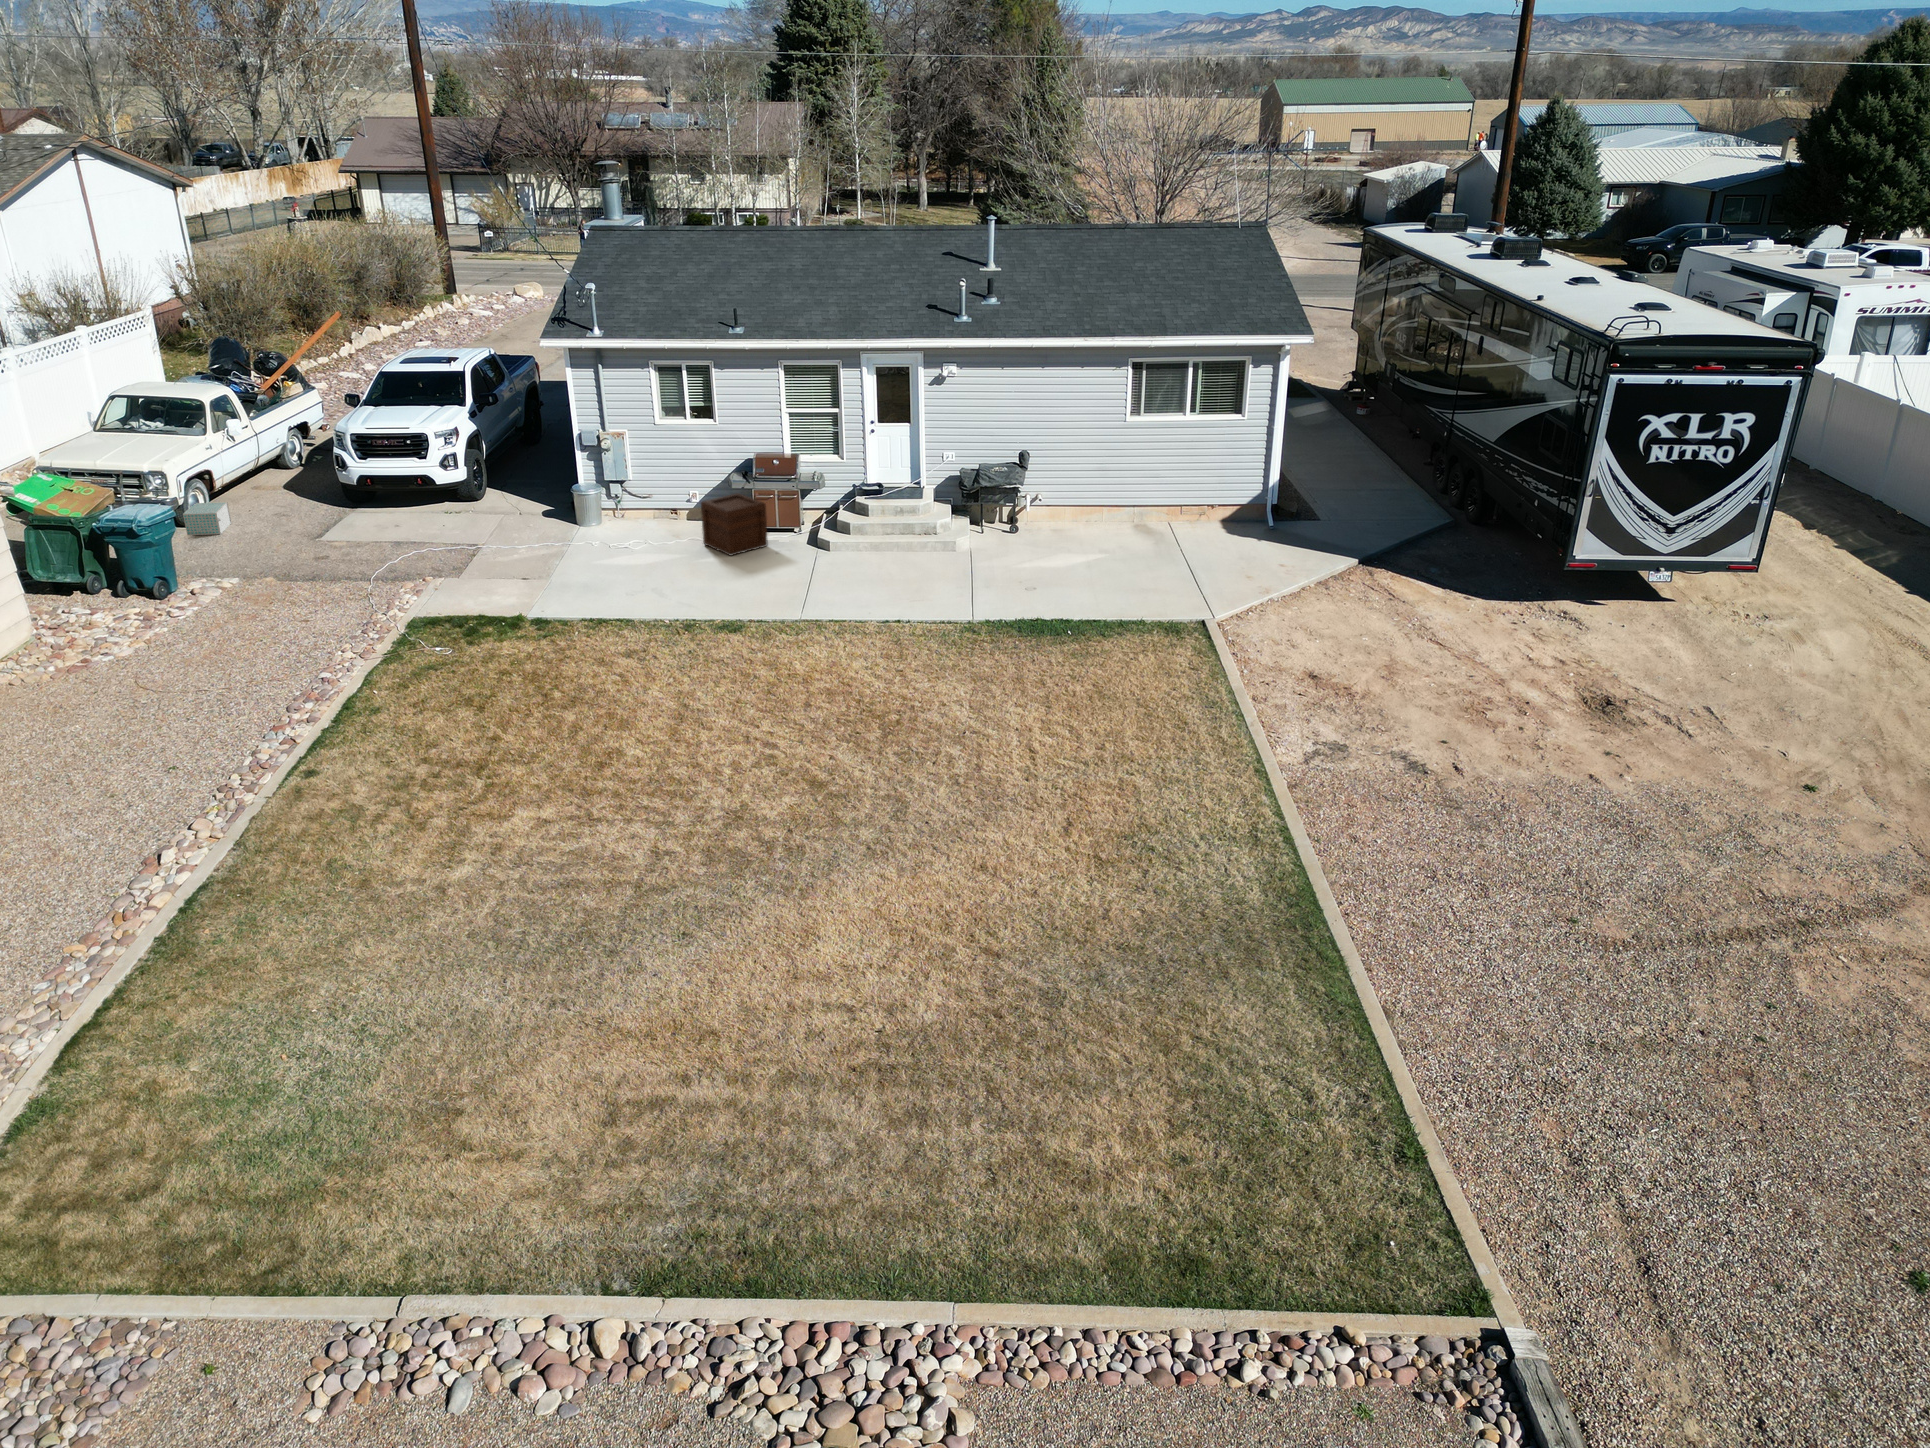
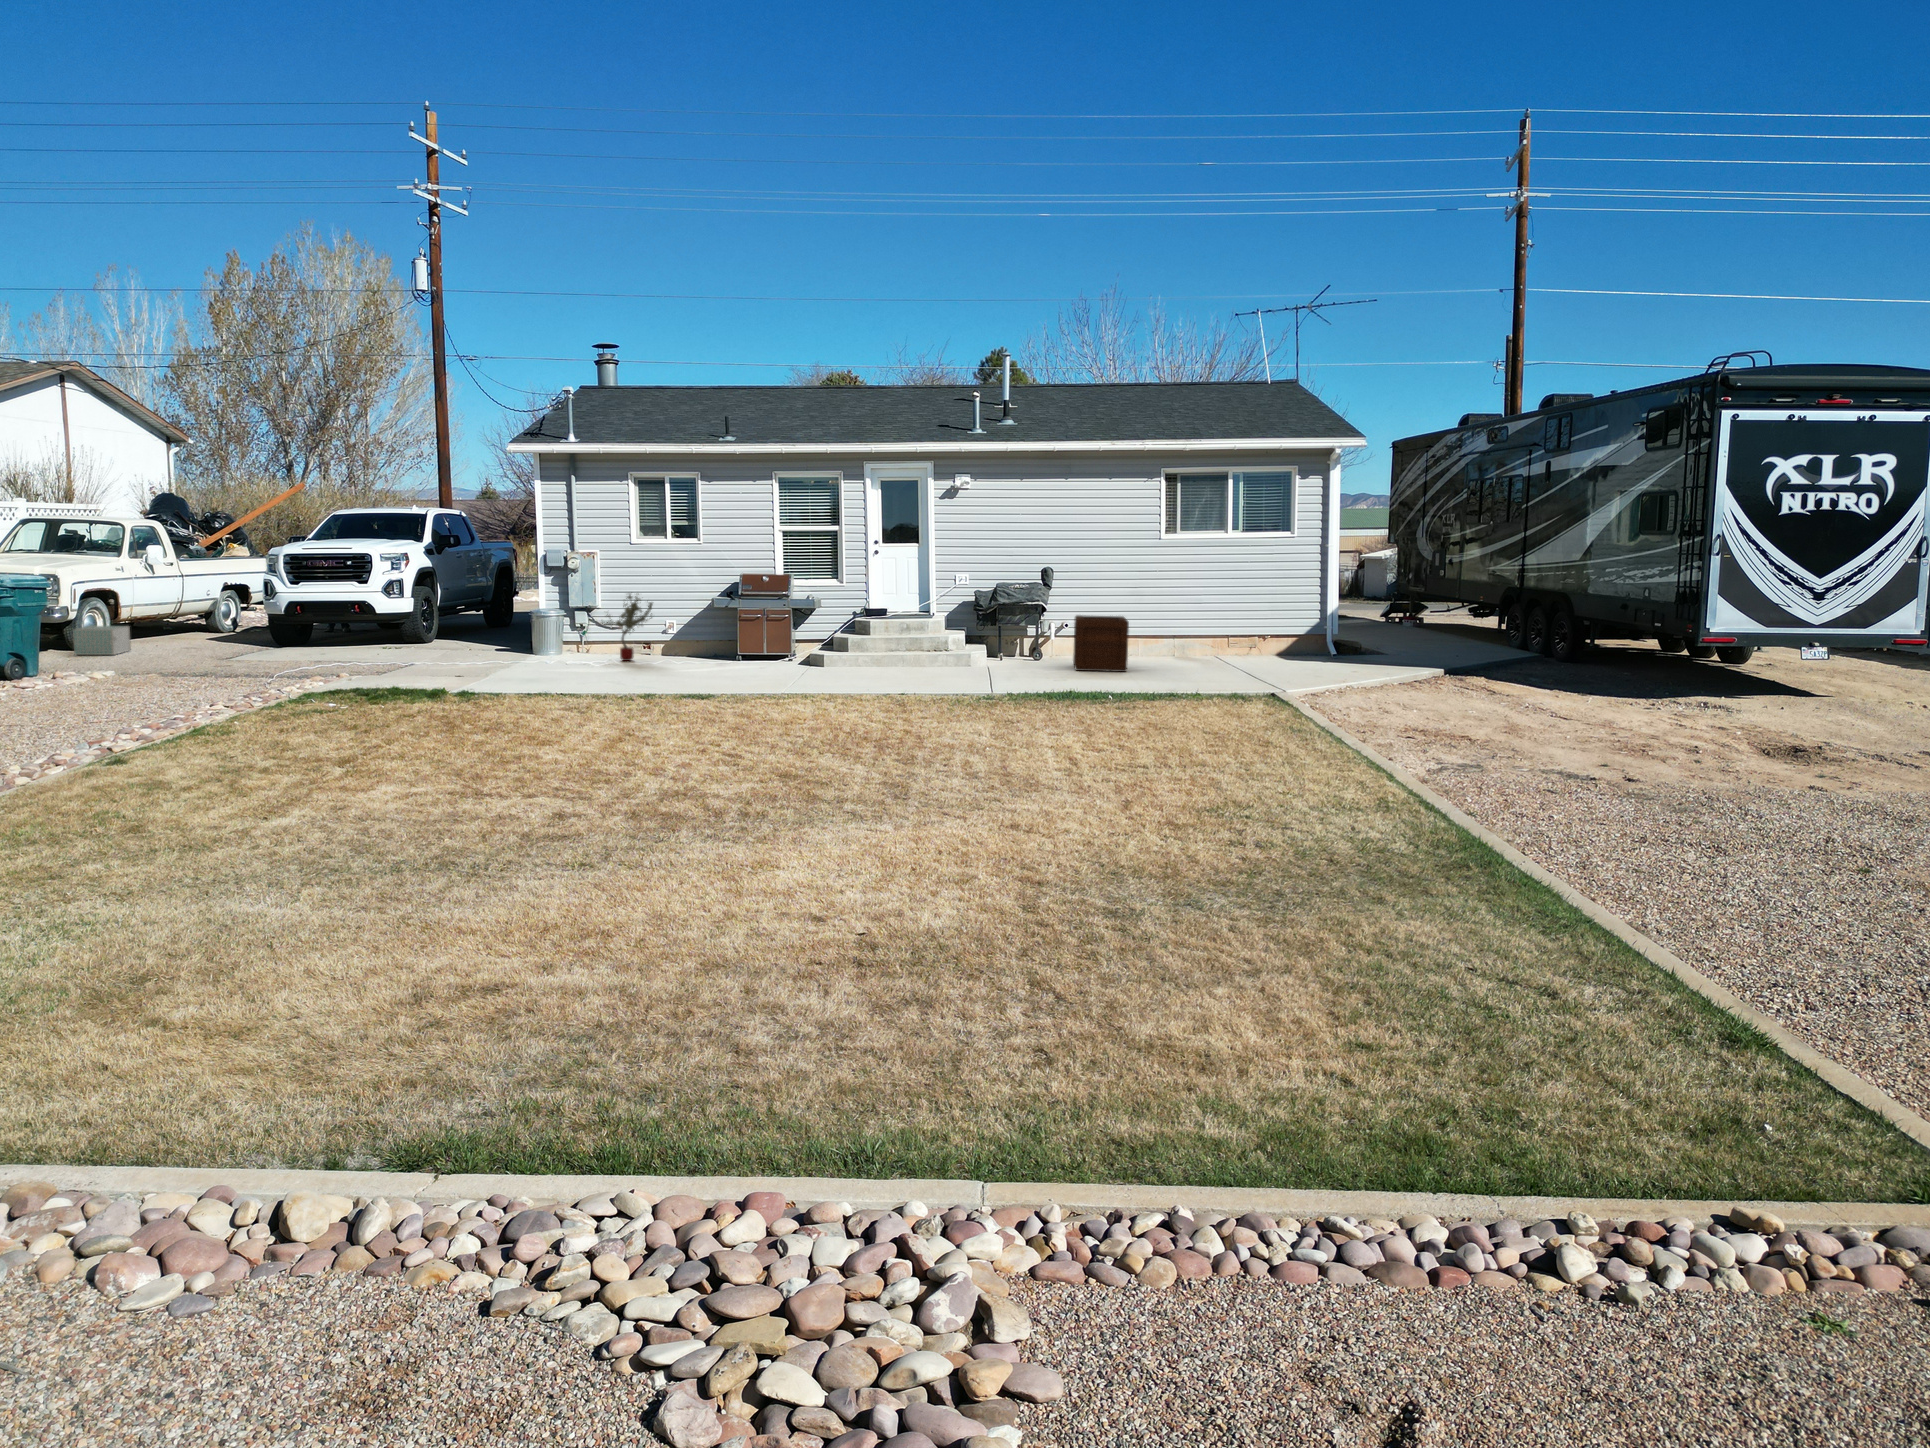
potted tree: none [634,472,681,532] -> present [602,594,652,661]
wooden crate: present [701,493,768,555] -> present [1073,615,1129,672]

